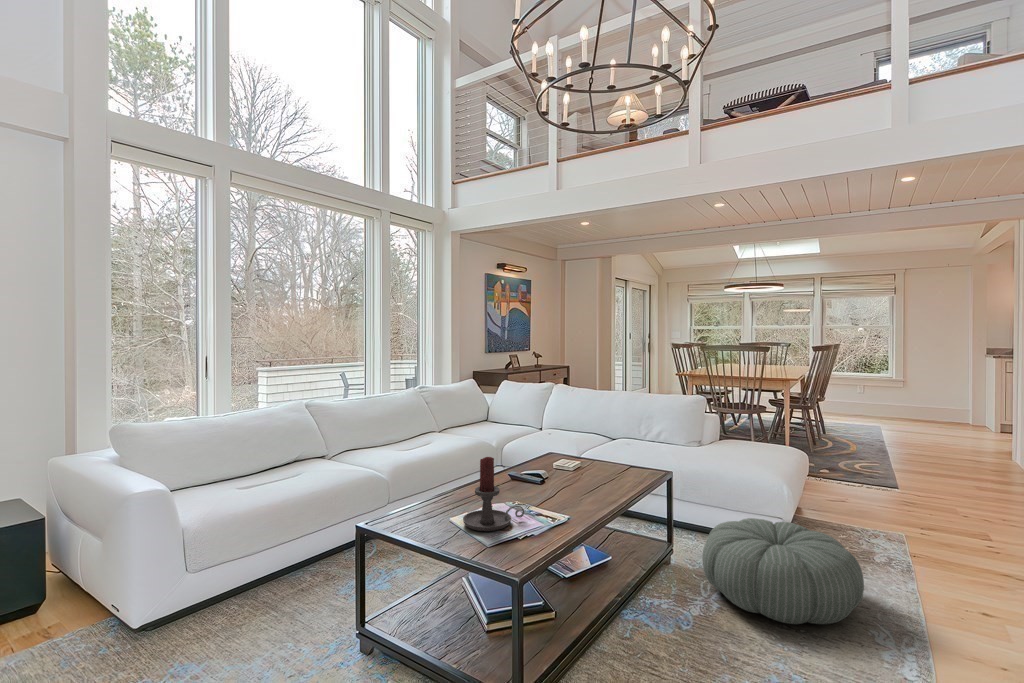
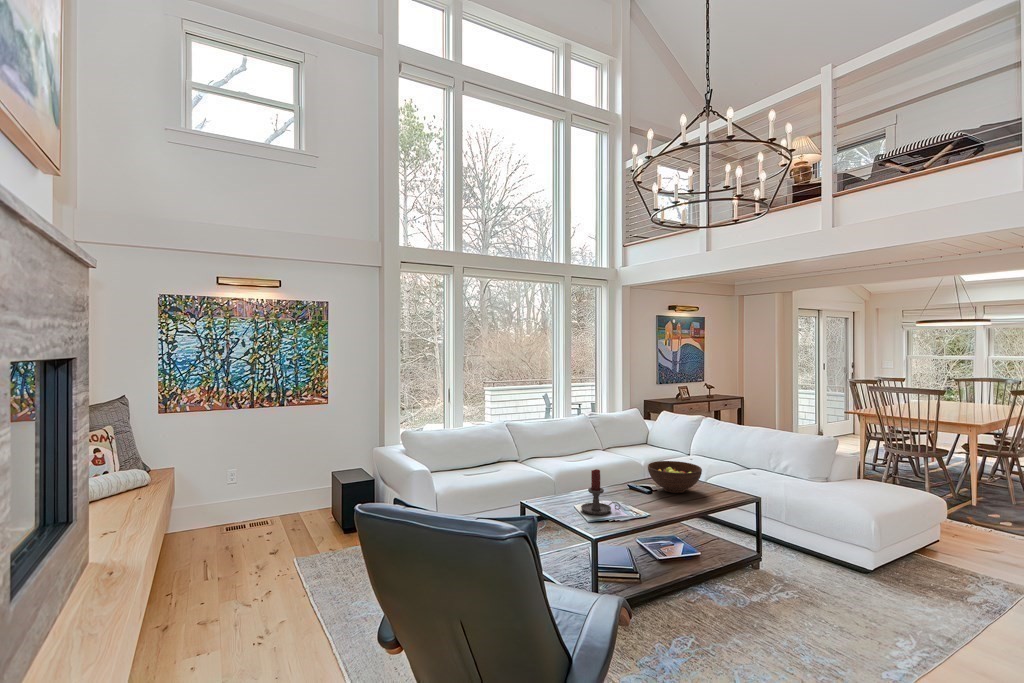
fruit bowl: none [535,436,608,479] -> present [648,461,702,493]
pouf: present [702,518,864,624] -> none [765,539,894,621]

